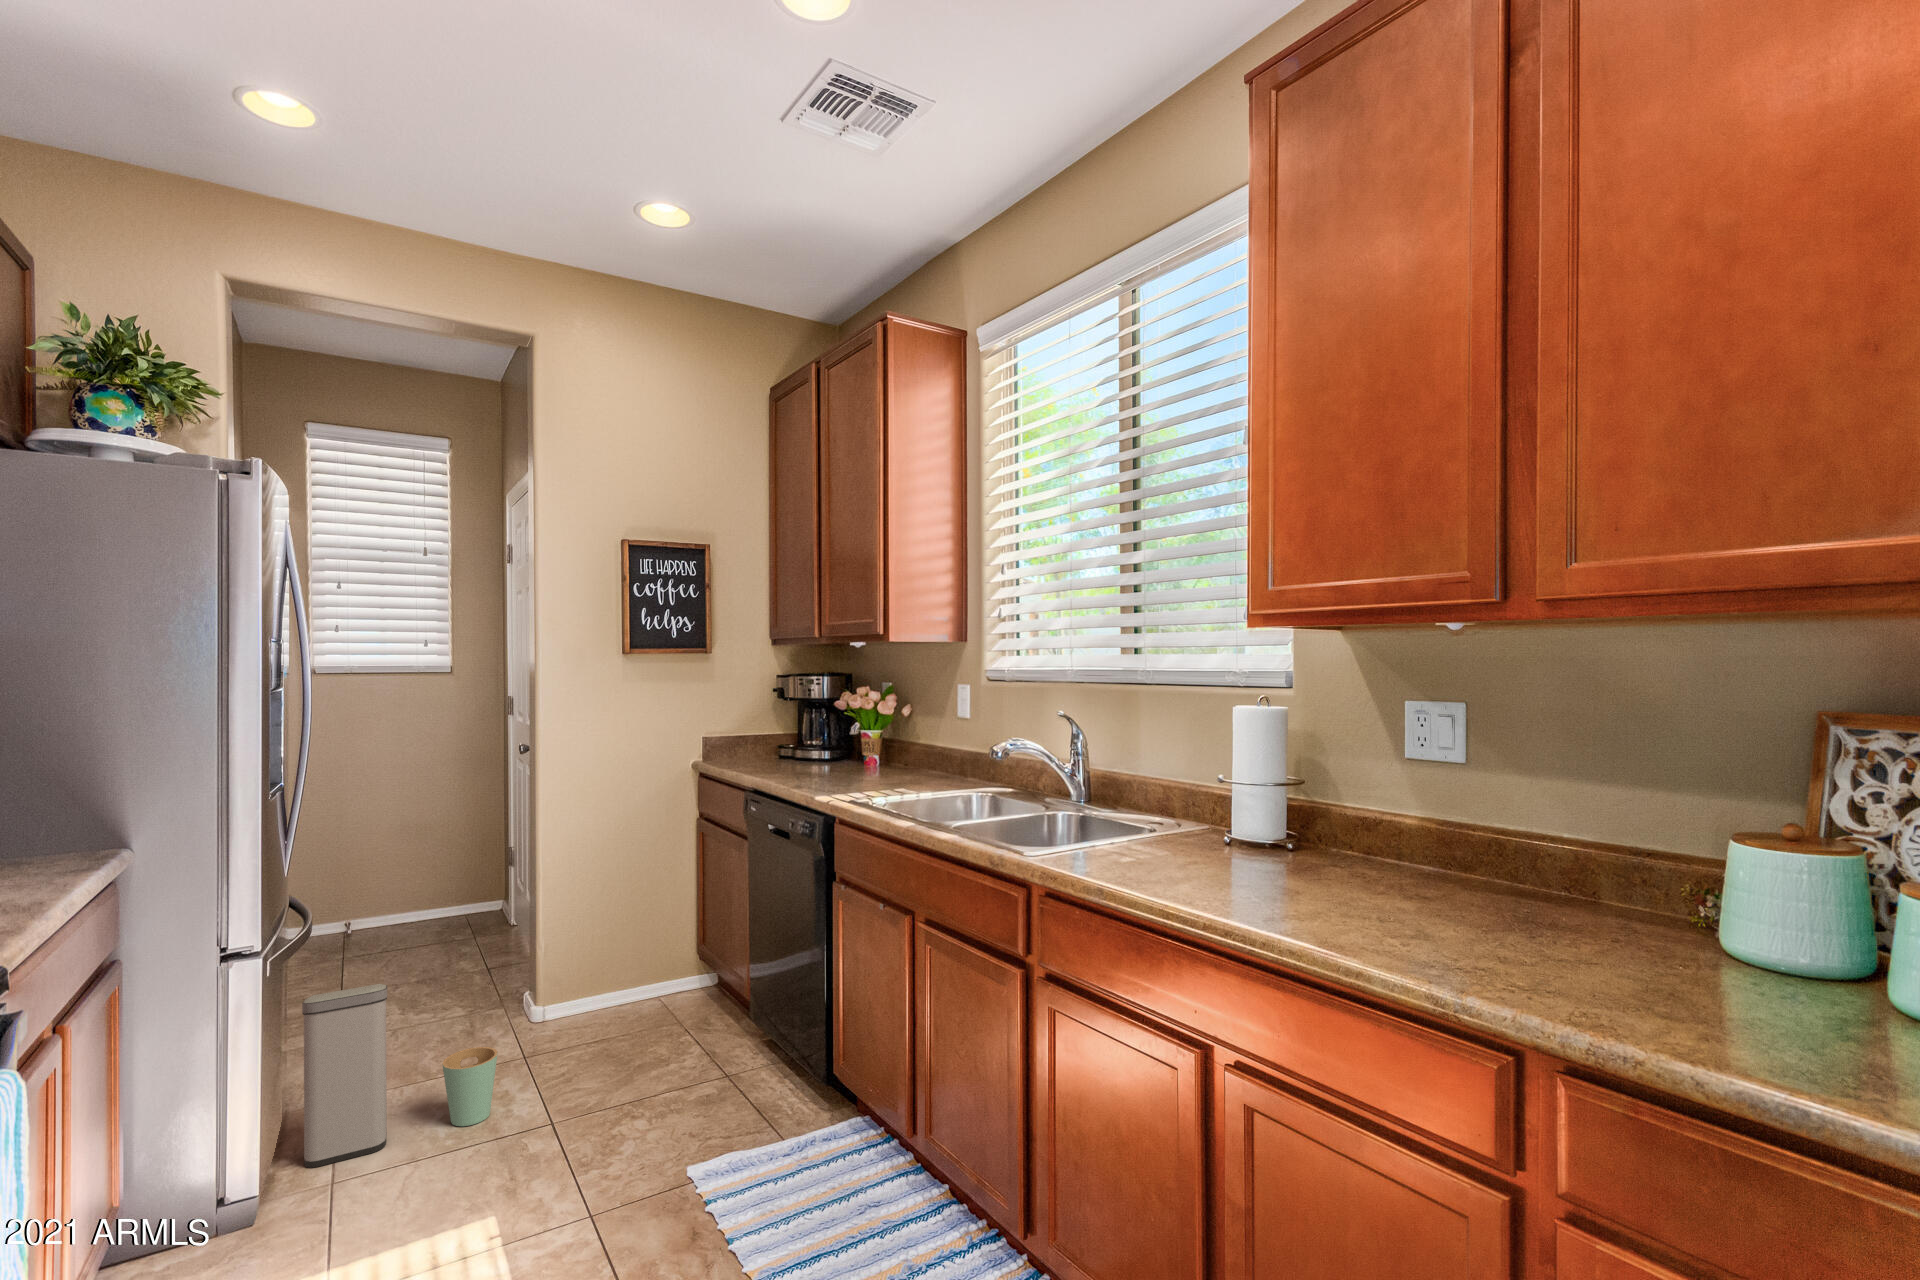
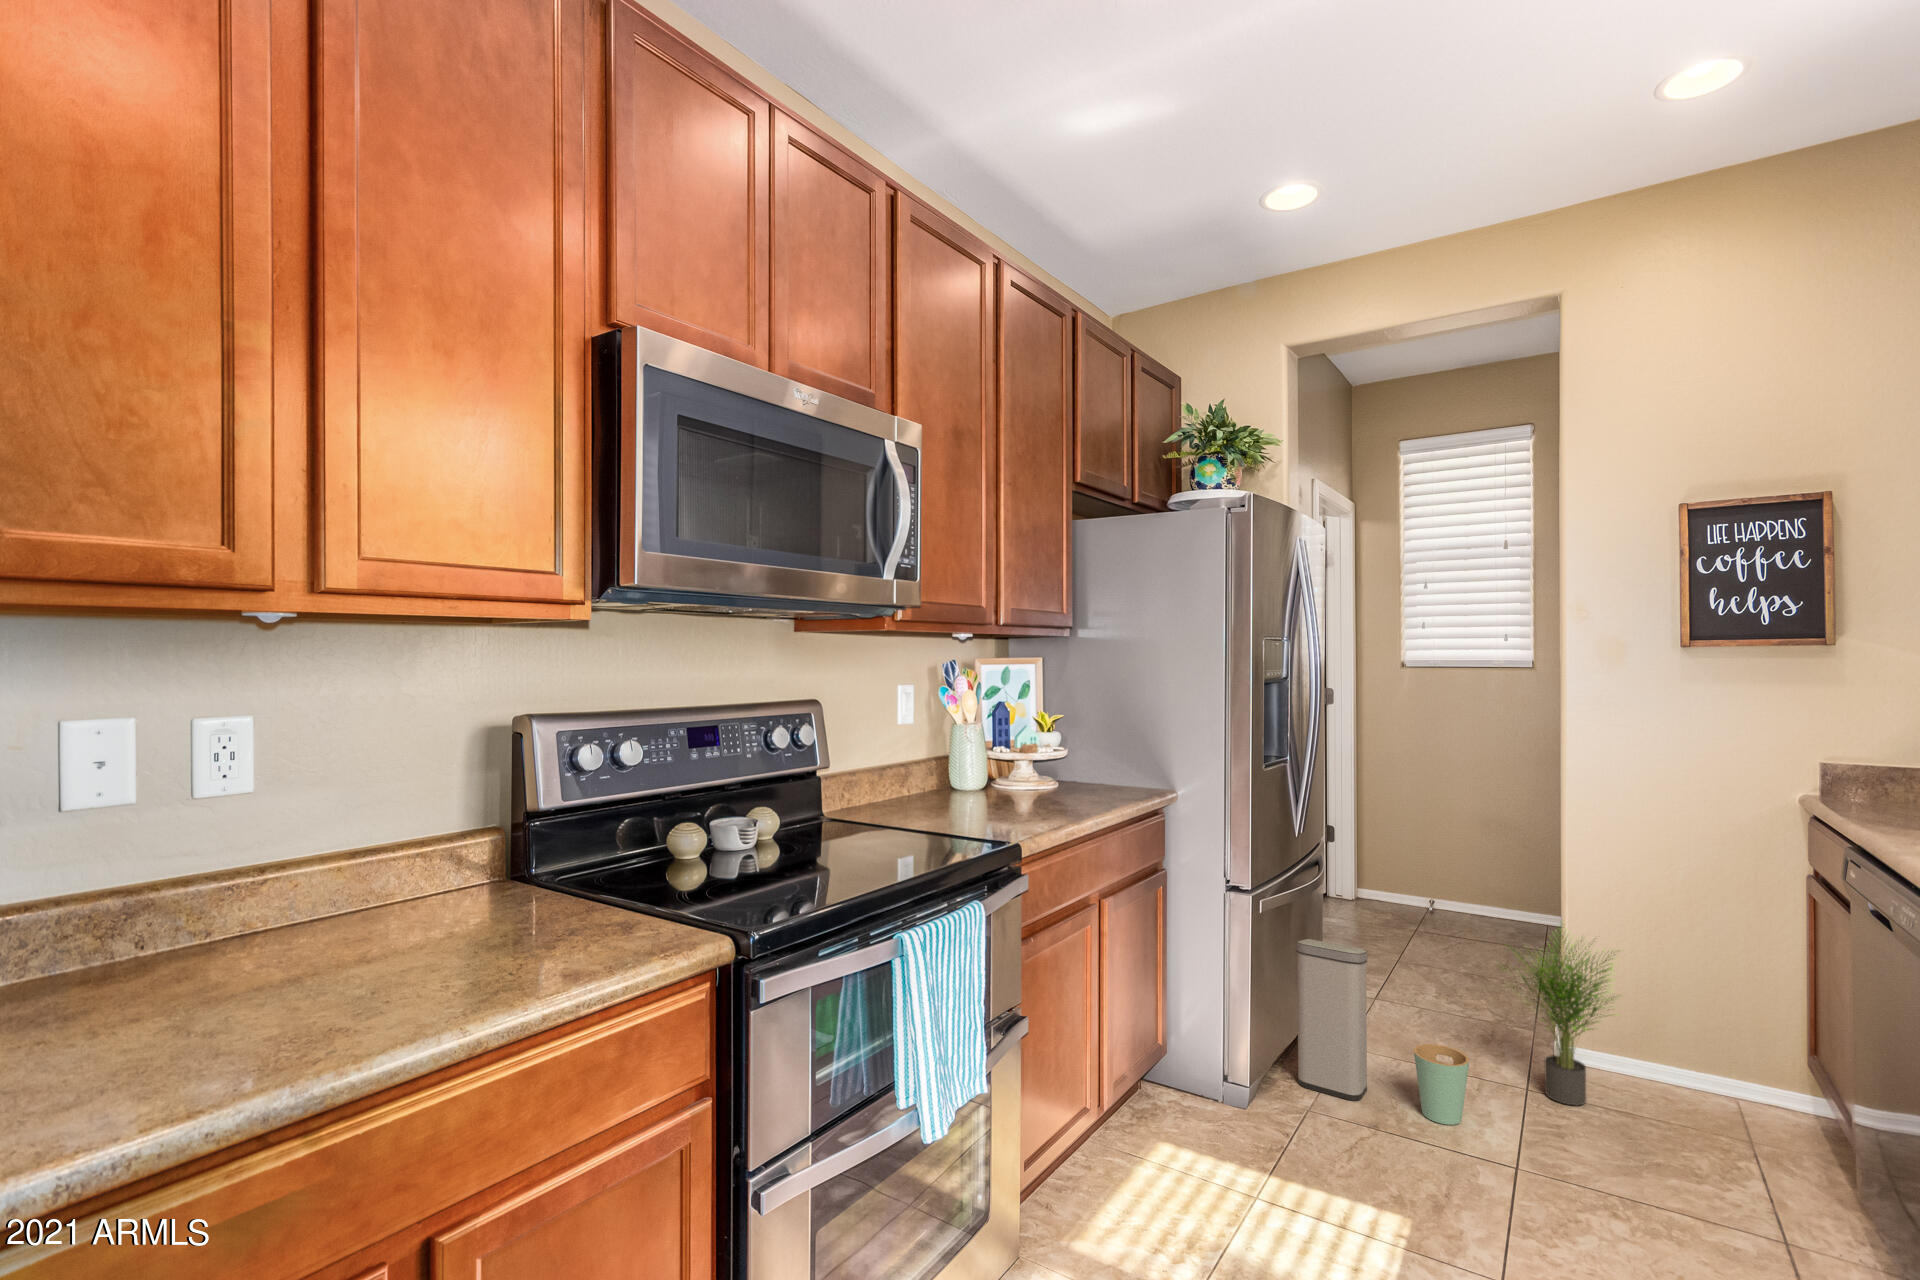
potted plant: none [489,896,605,1056] -> present [1512,927,1612,1106]

